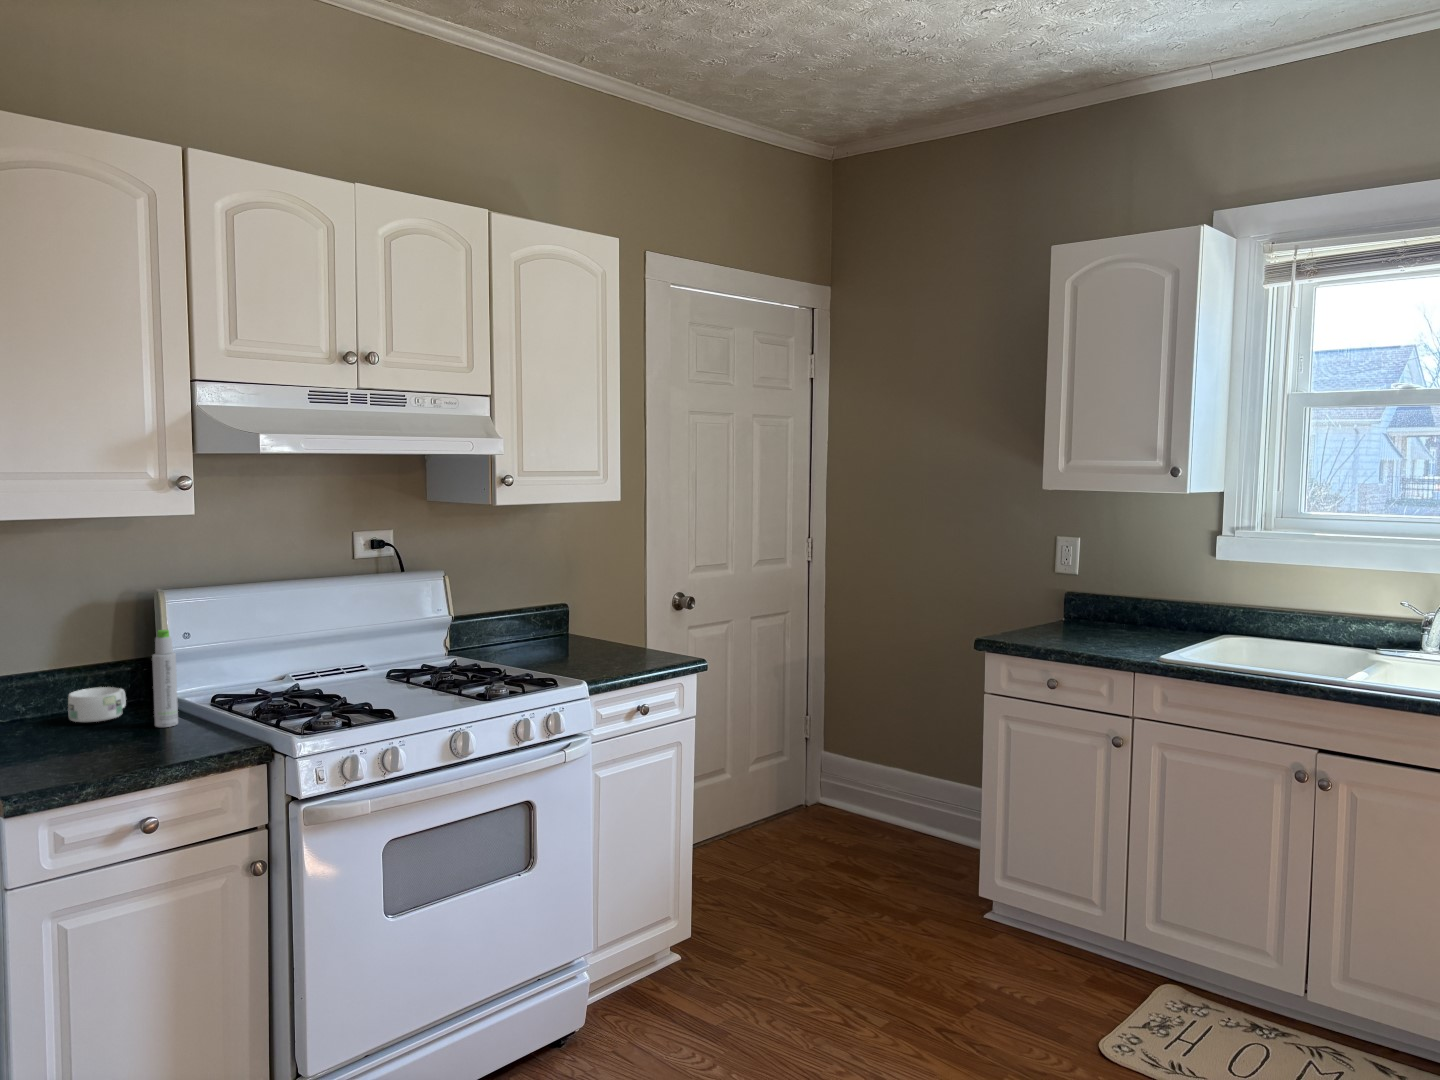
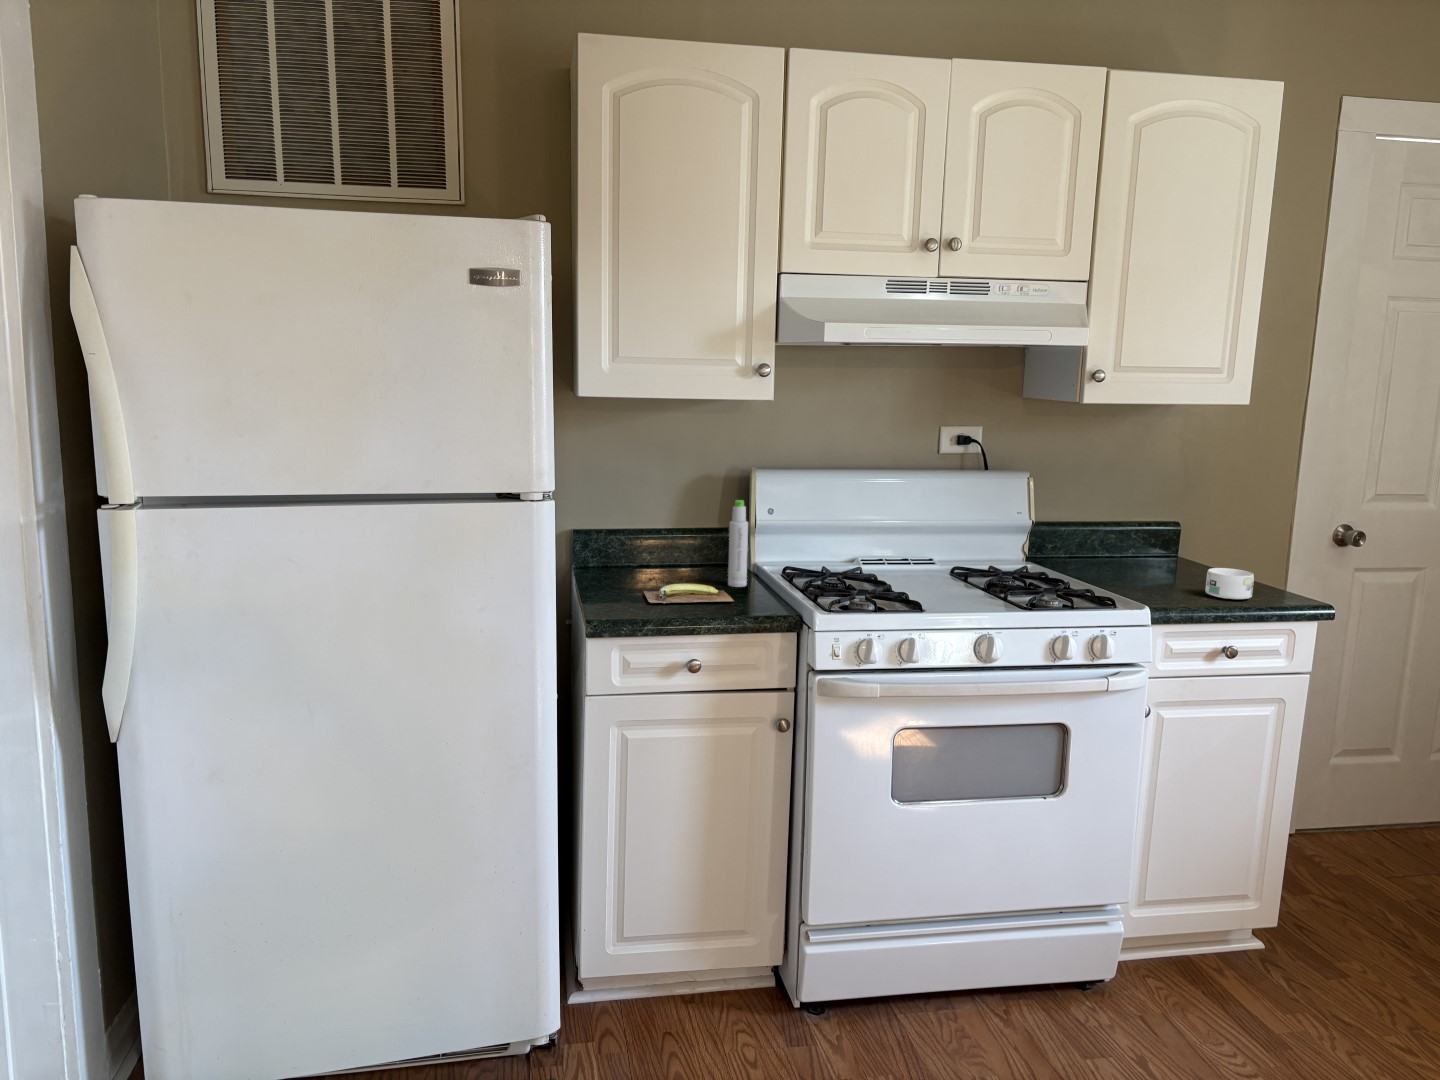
mug: present [68,687,126,722] -> present [1205,568,1254,599]
banana: none [54,731,181,762] -> present [644,584,734,603]

